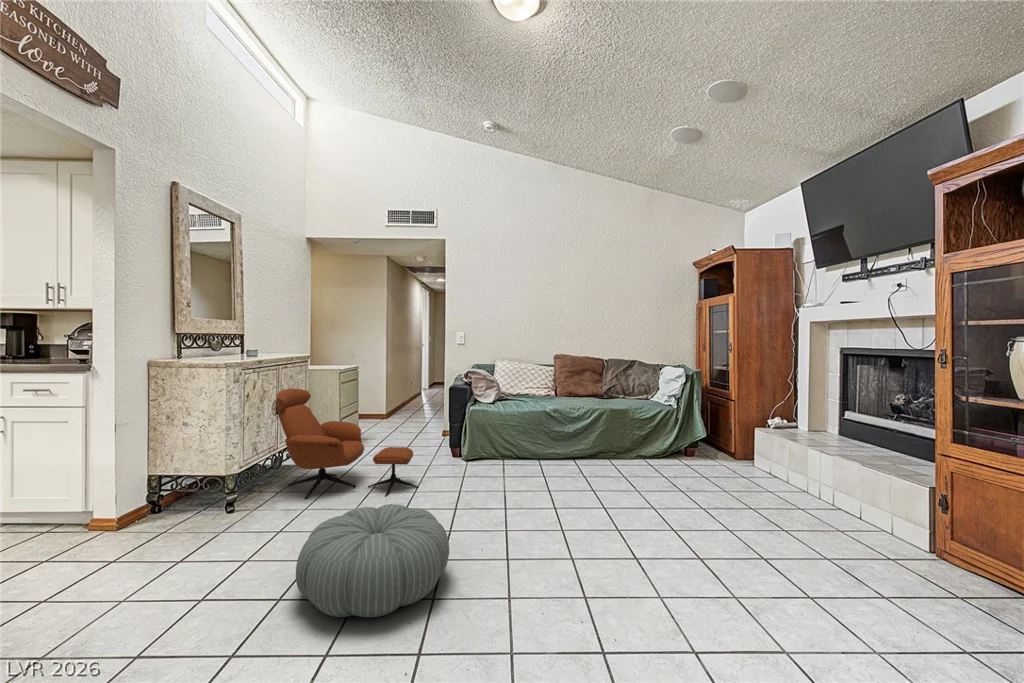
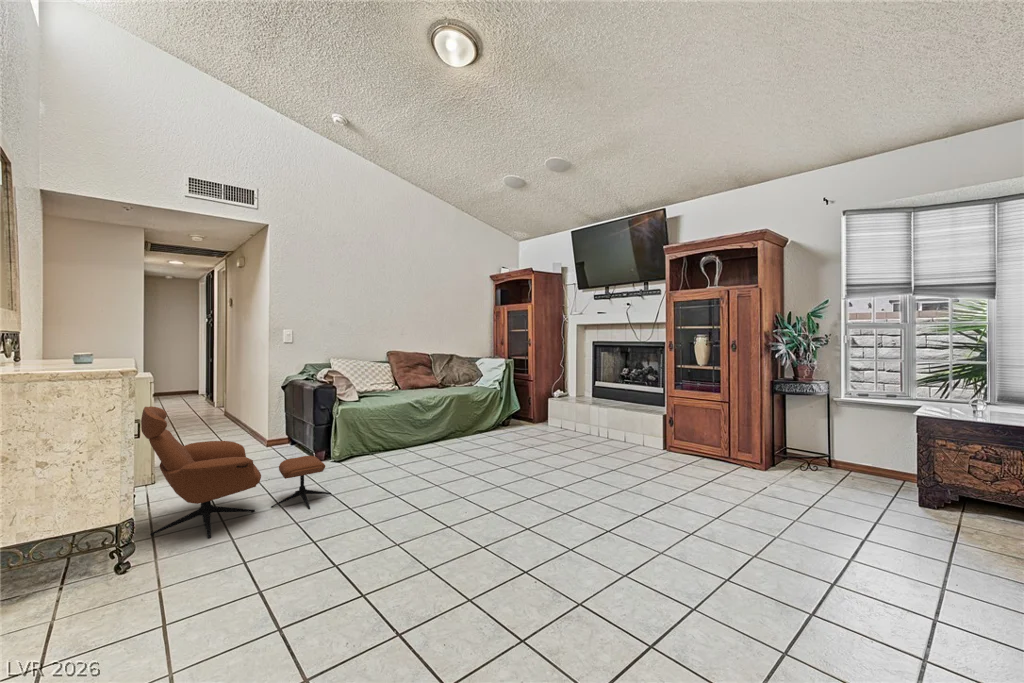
pouf: present [296,504,449,617] -> none [363,491,496,590]

